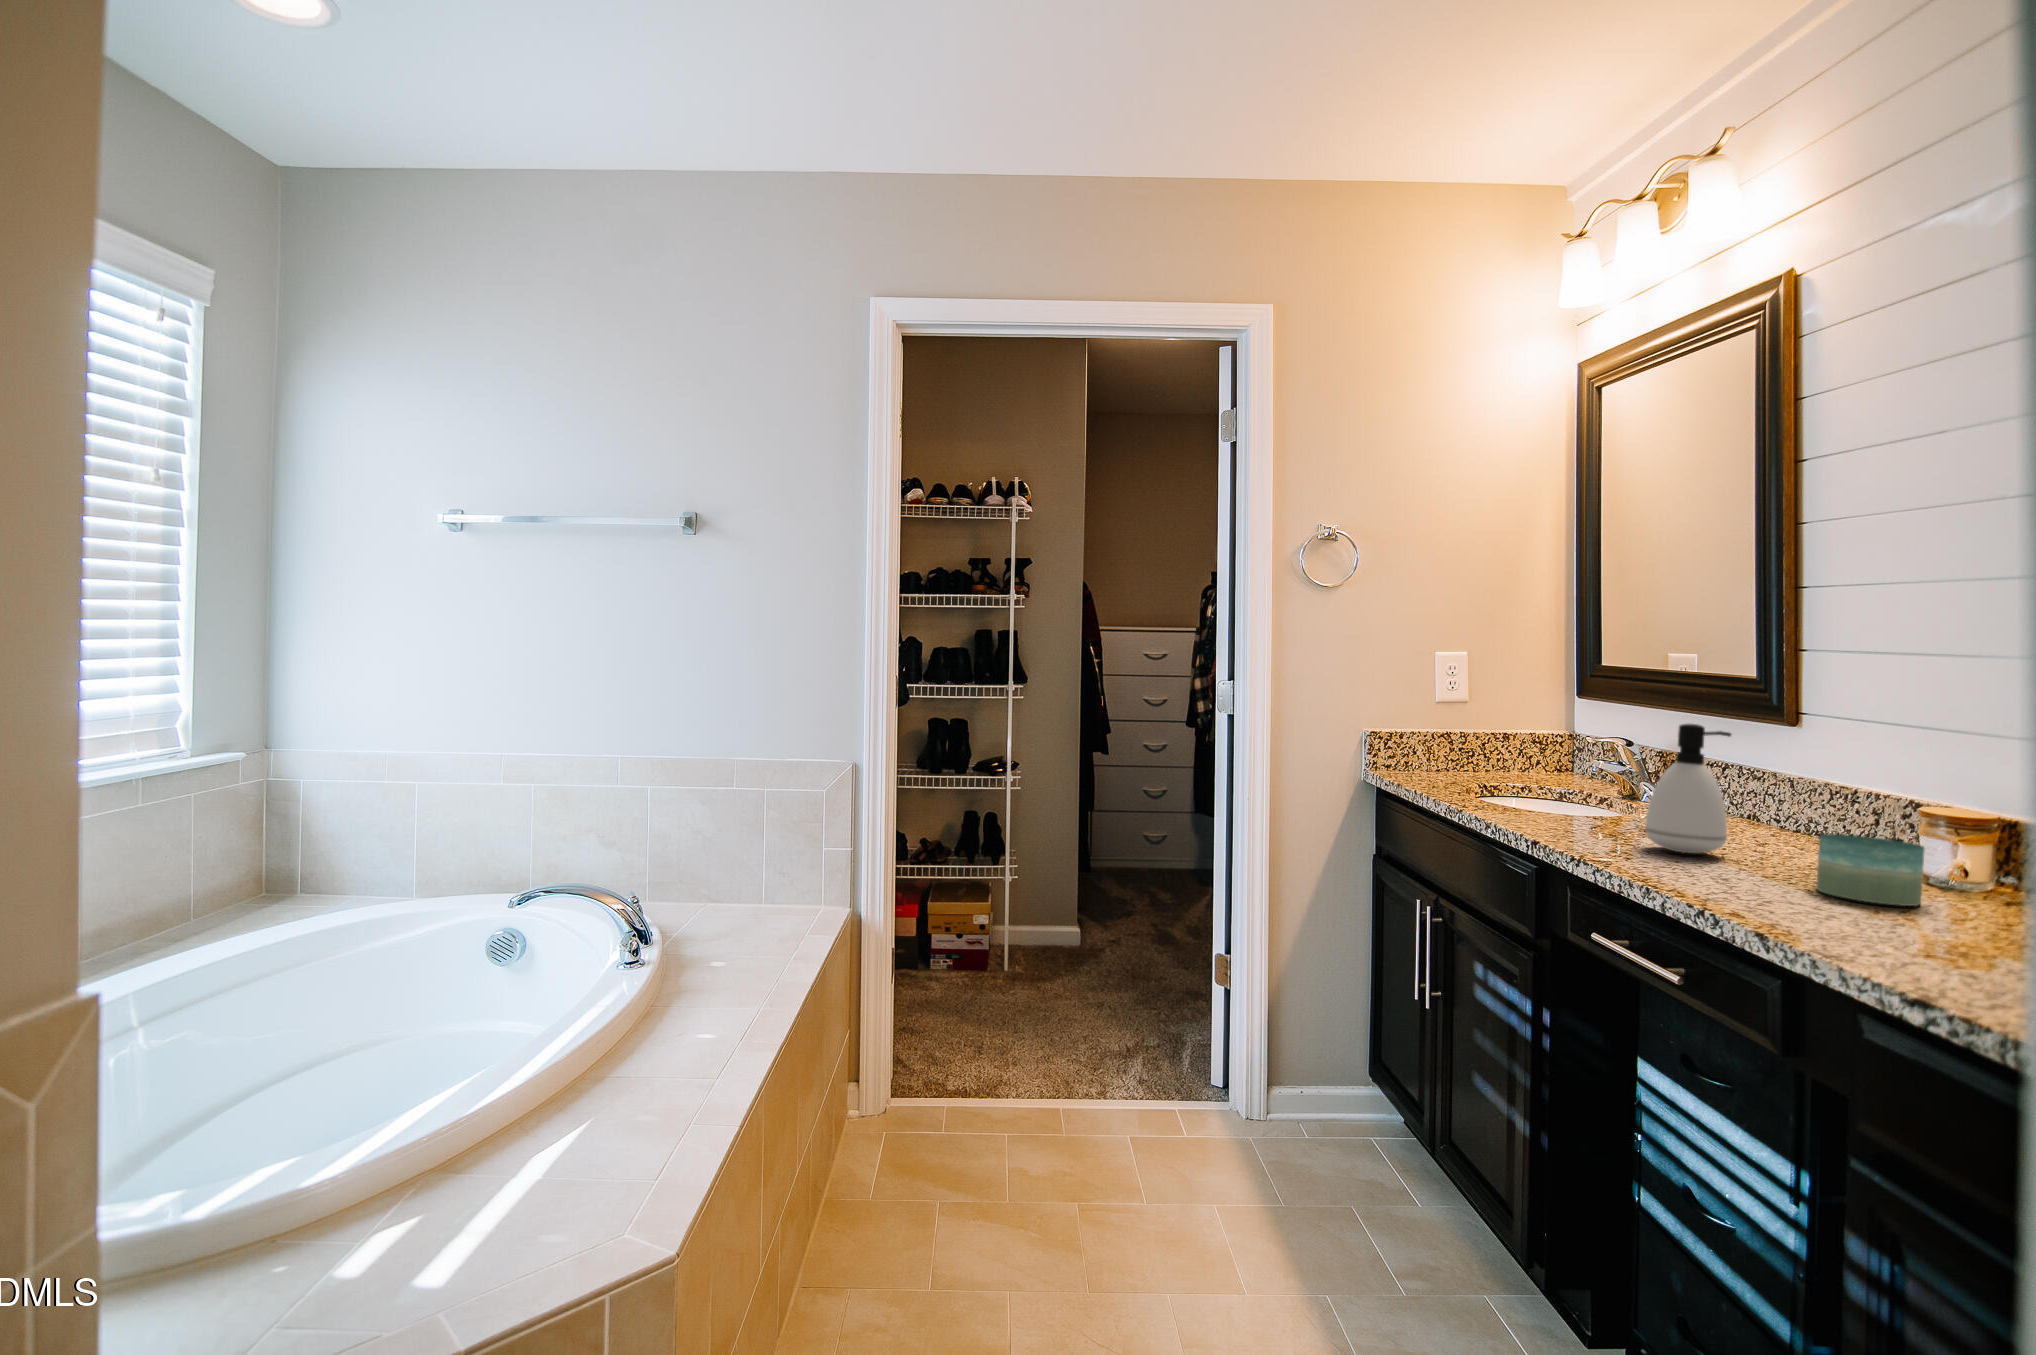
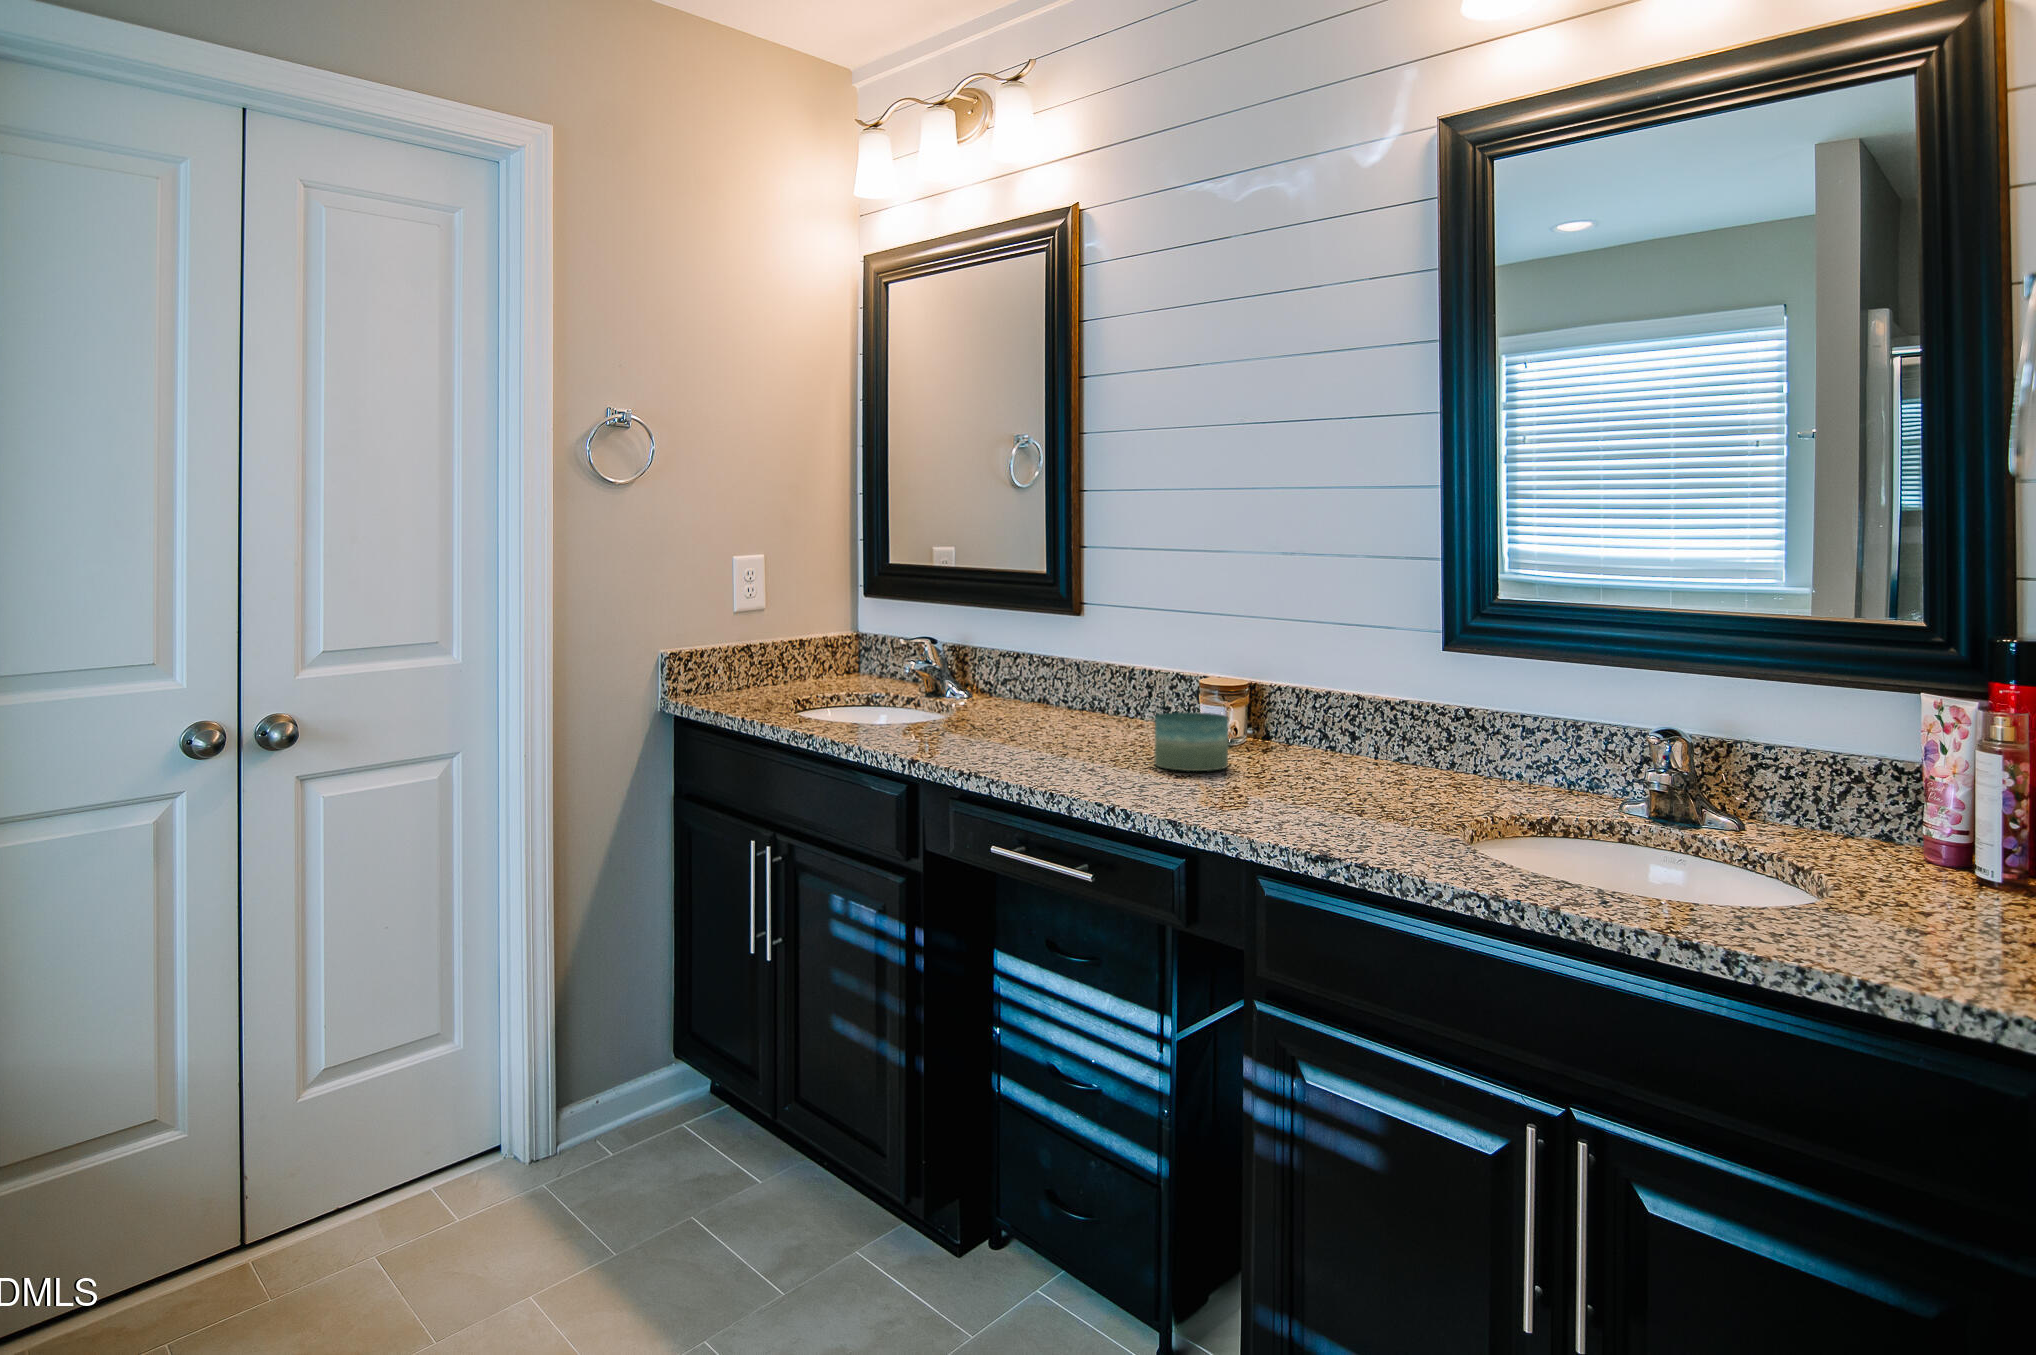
soap dispenser: present [1645,724,1731,853] -> none [1001,623,1069,748]

